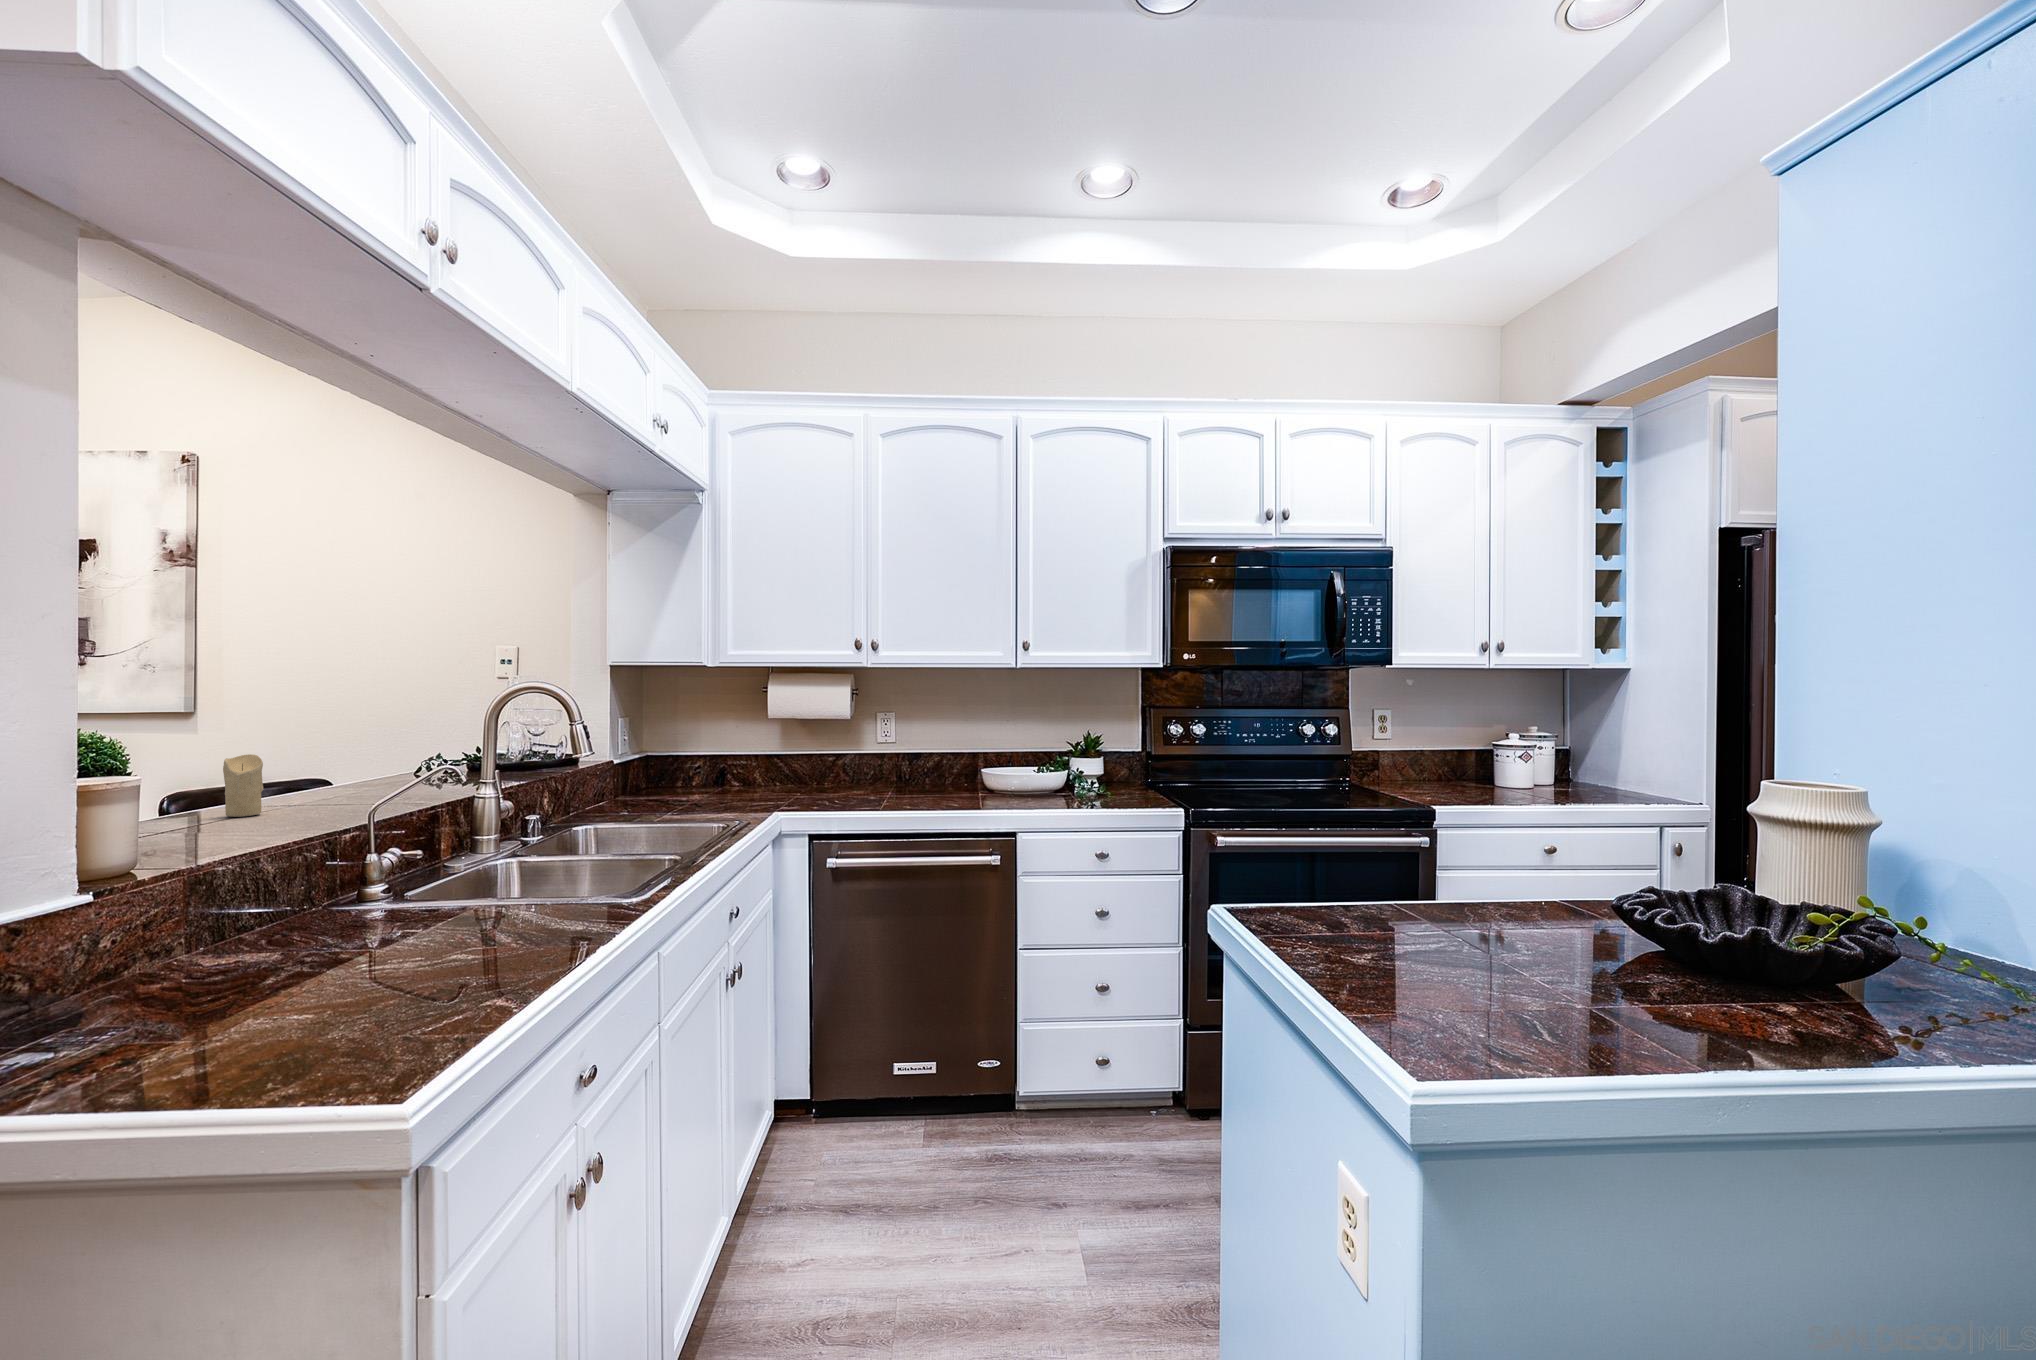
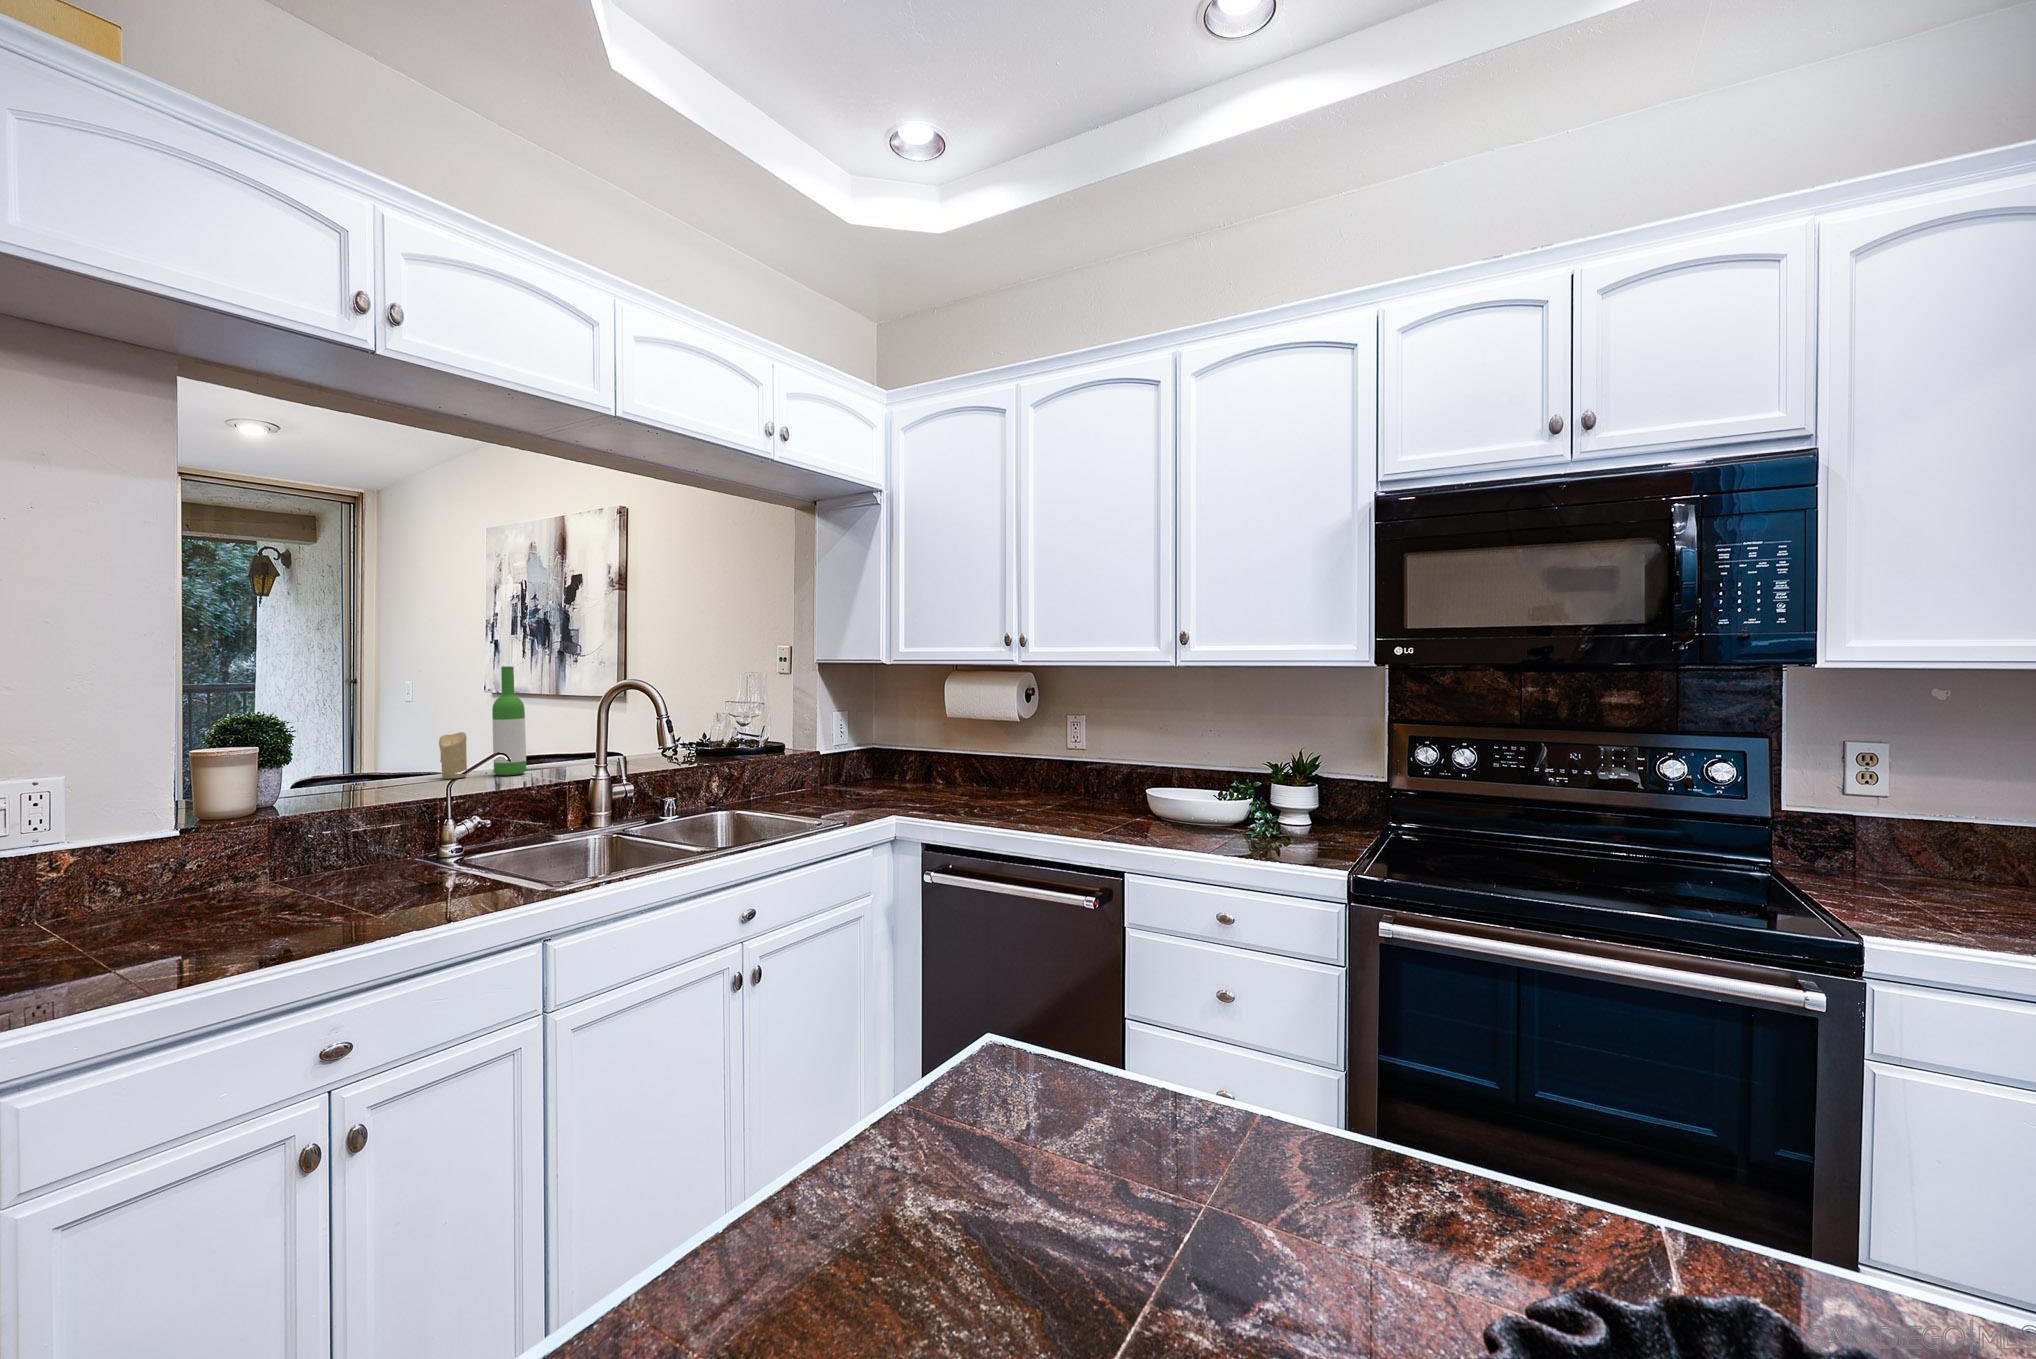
wine bottle: none [285,667,331,809] -> present [492,666,526,776]

